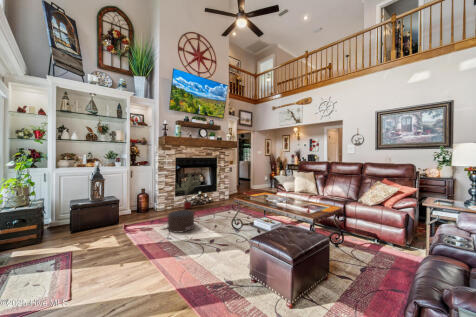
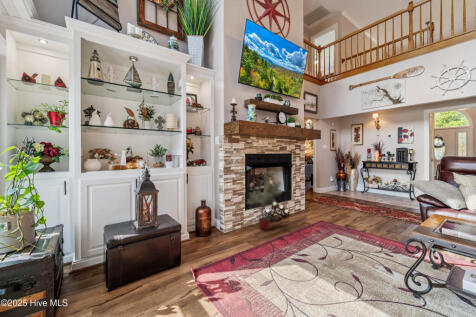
pouf: present [163,210,196,233] -> none [258,247,321,300]

